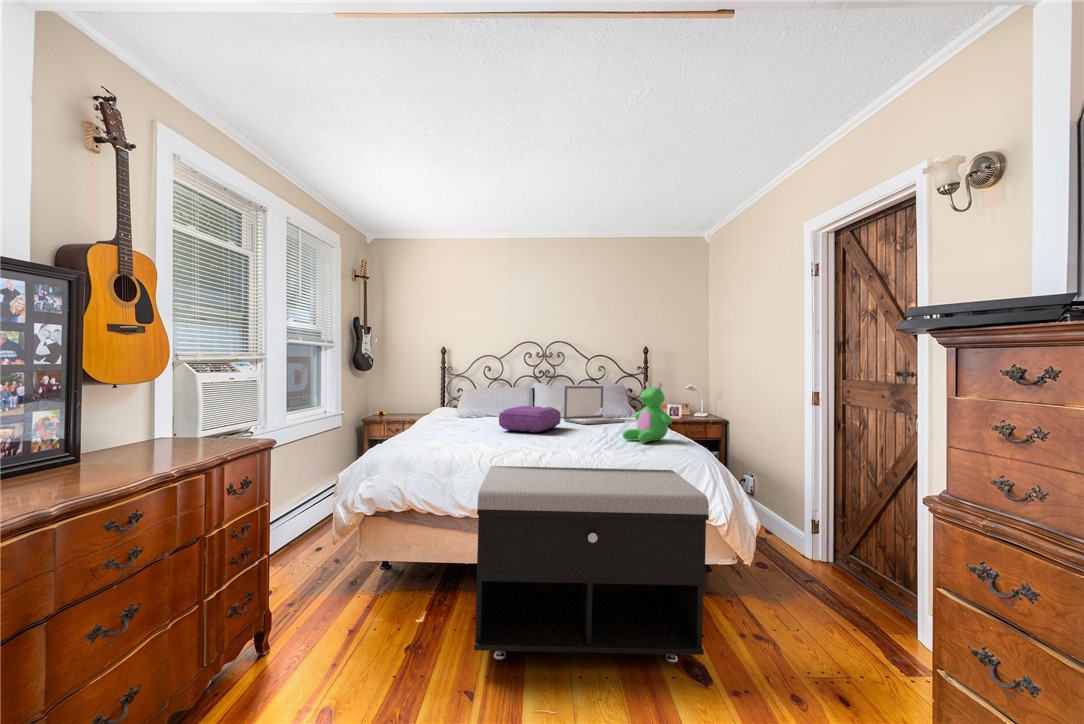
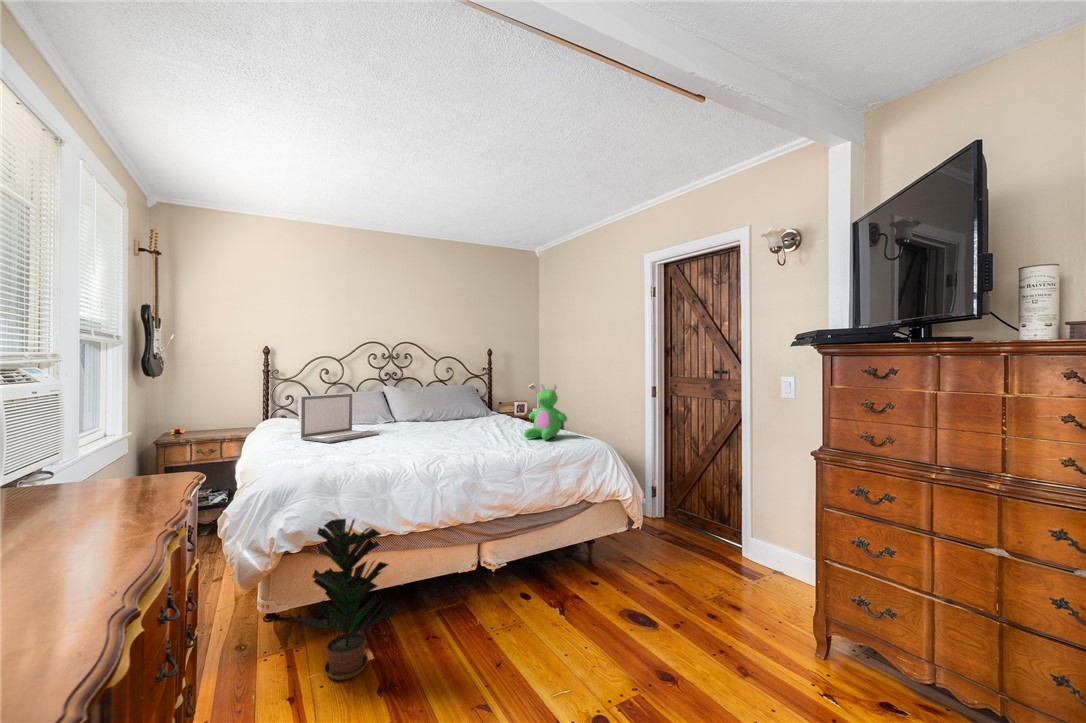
laptop: present [564,386,625,424] -> present [301,394,379,443]
pillow: present [499,406,561,432] -> none [392,412,446,440]
storage bench: present [474,466,709,663] -> none [432,462,649,665]
potted plant: none [351,490,434,633] -> present [294,518,396,680]

